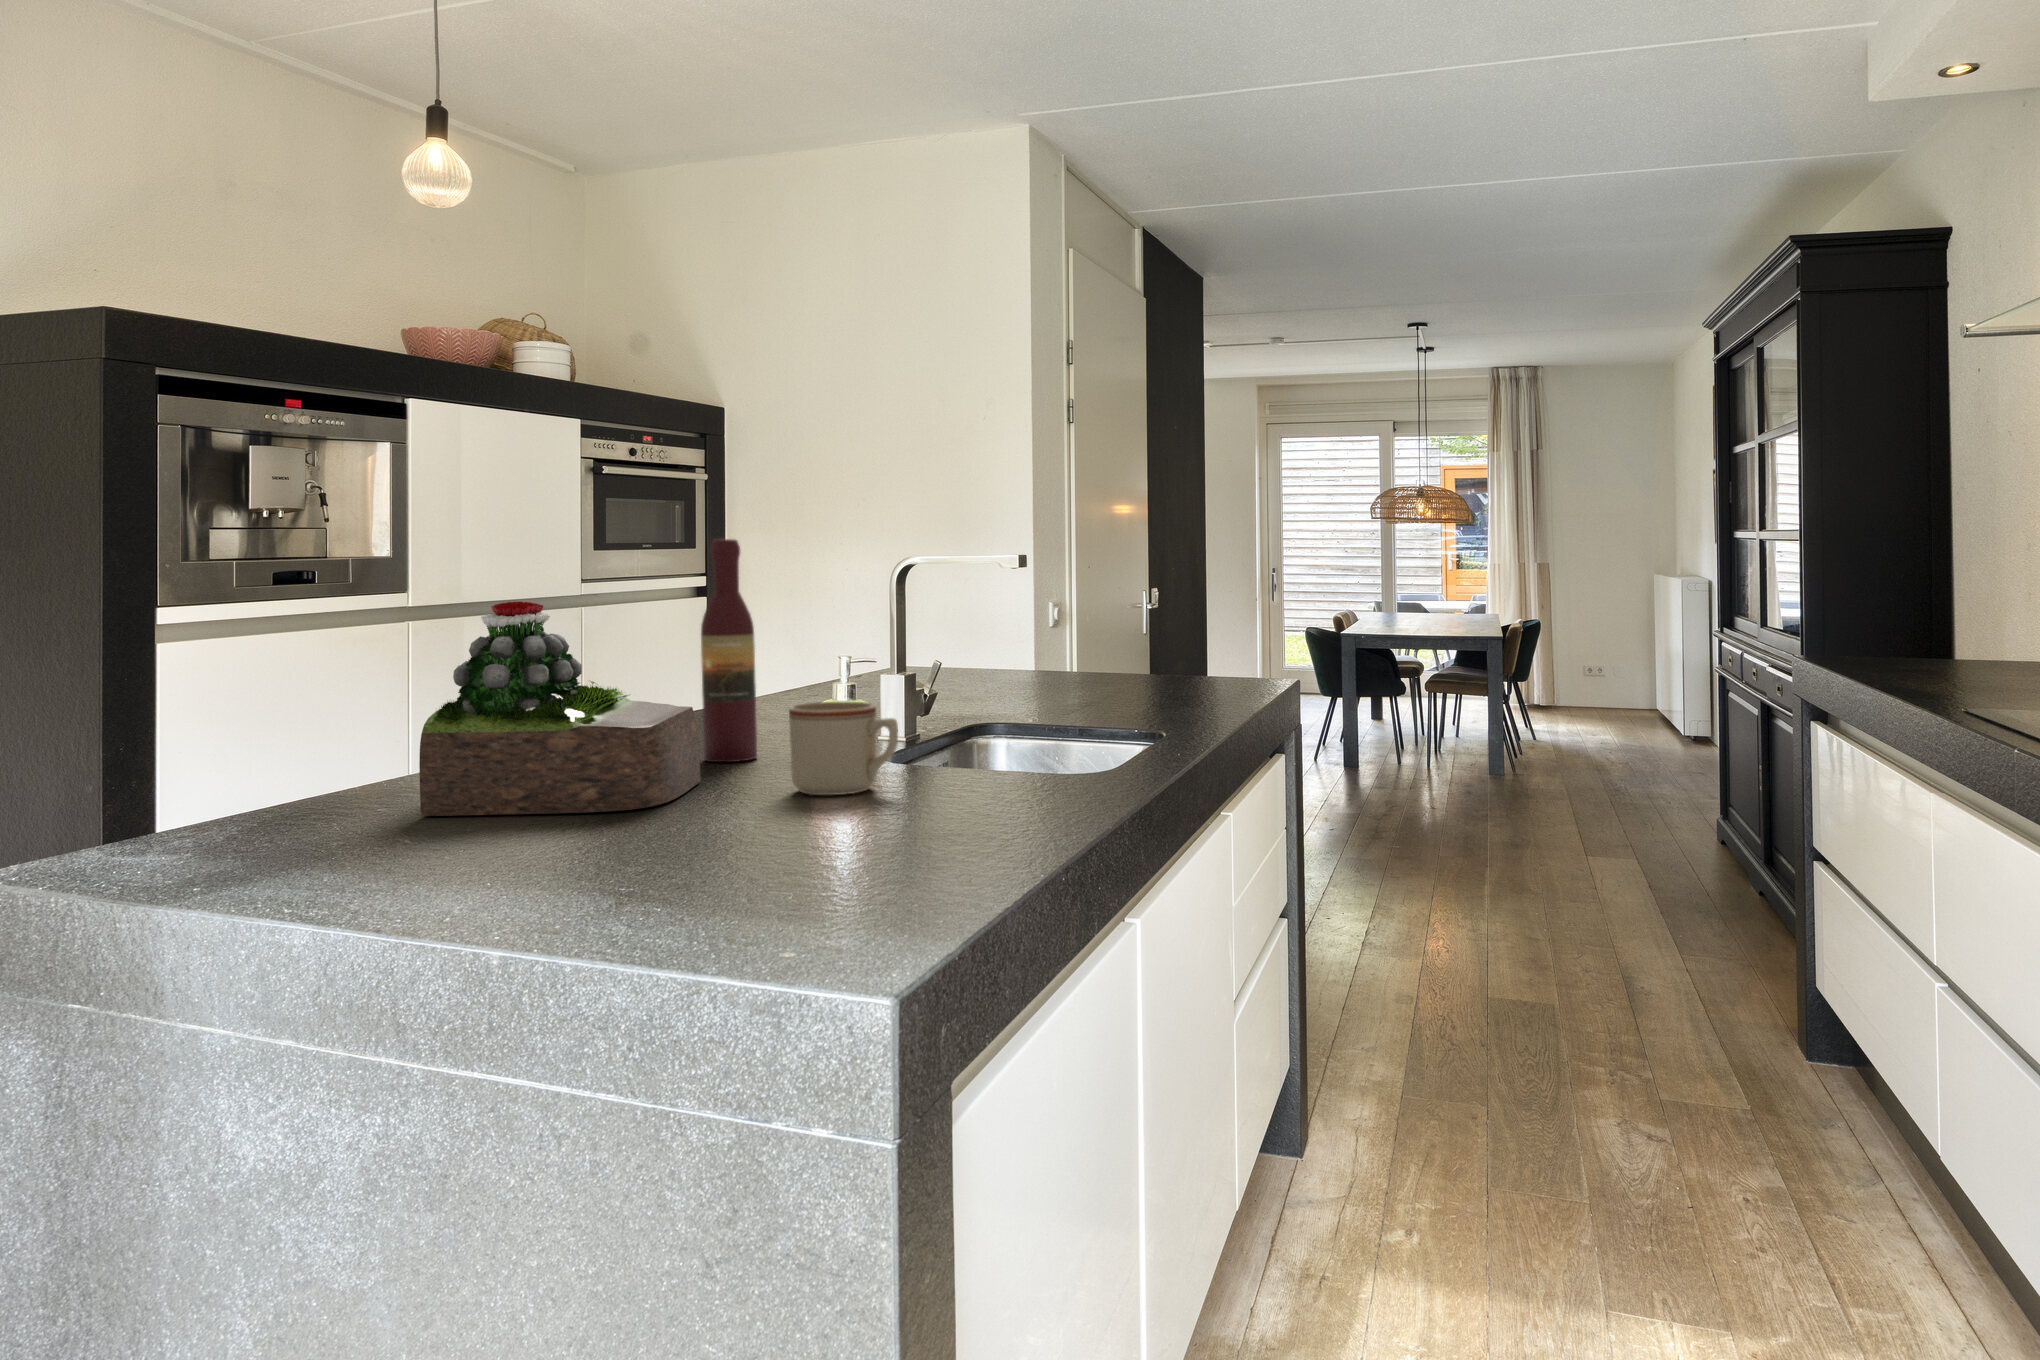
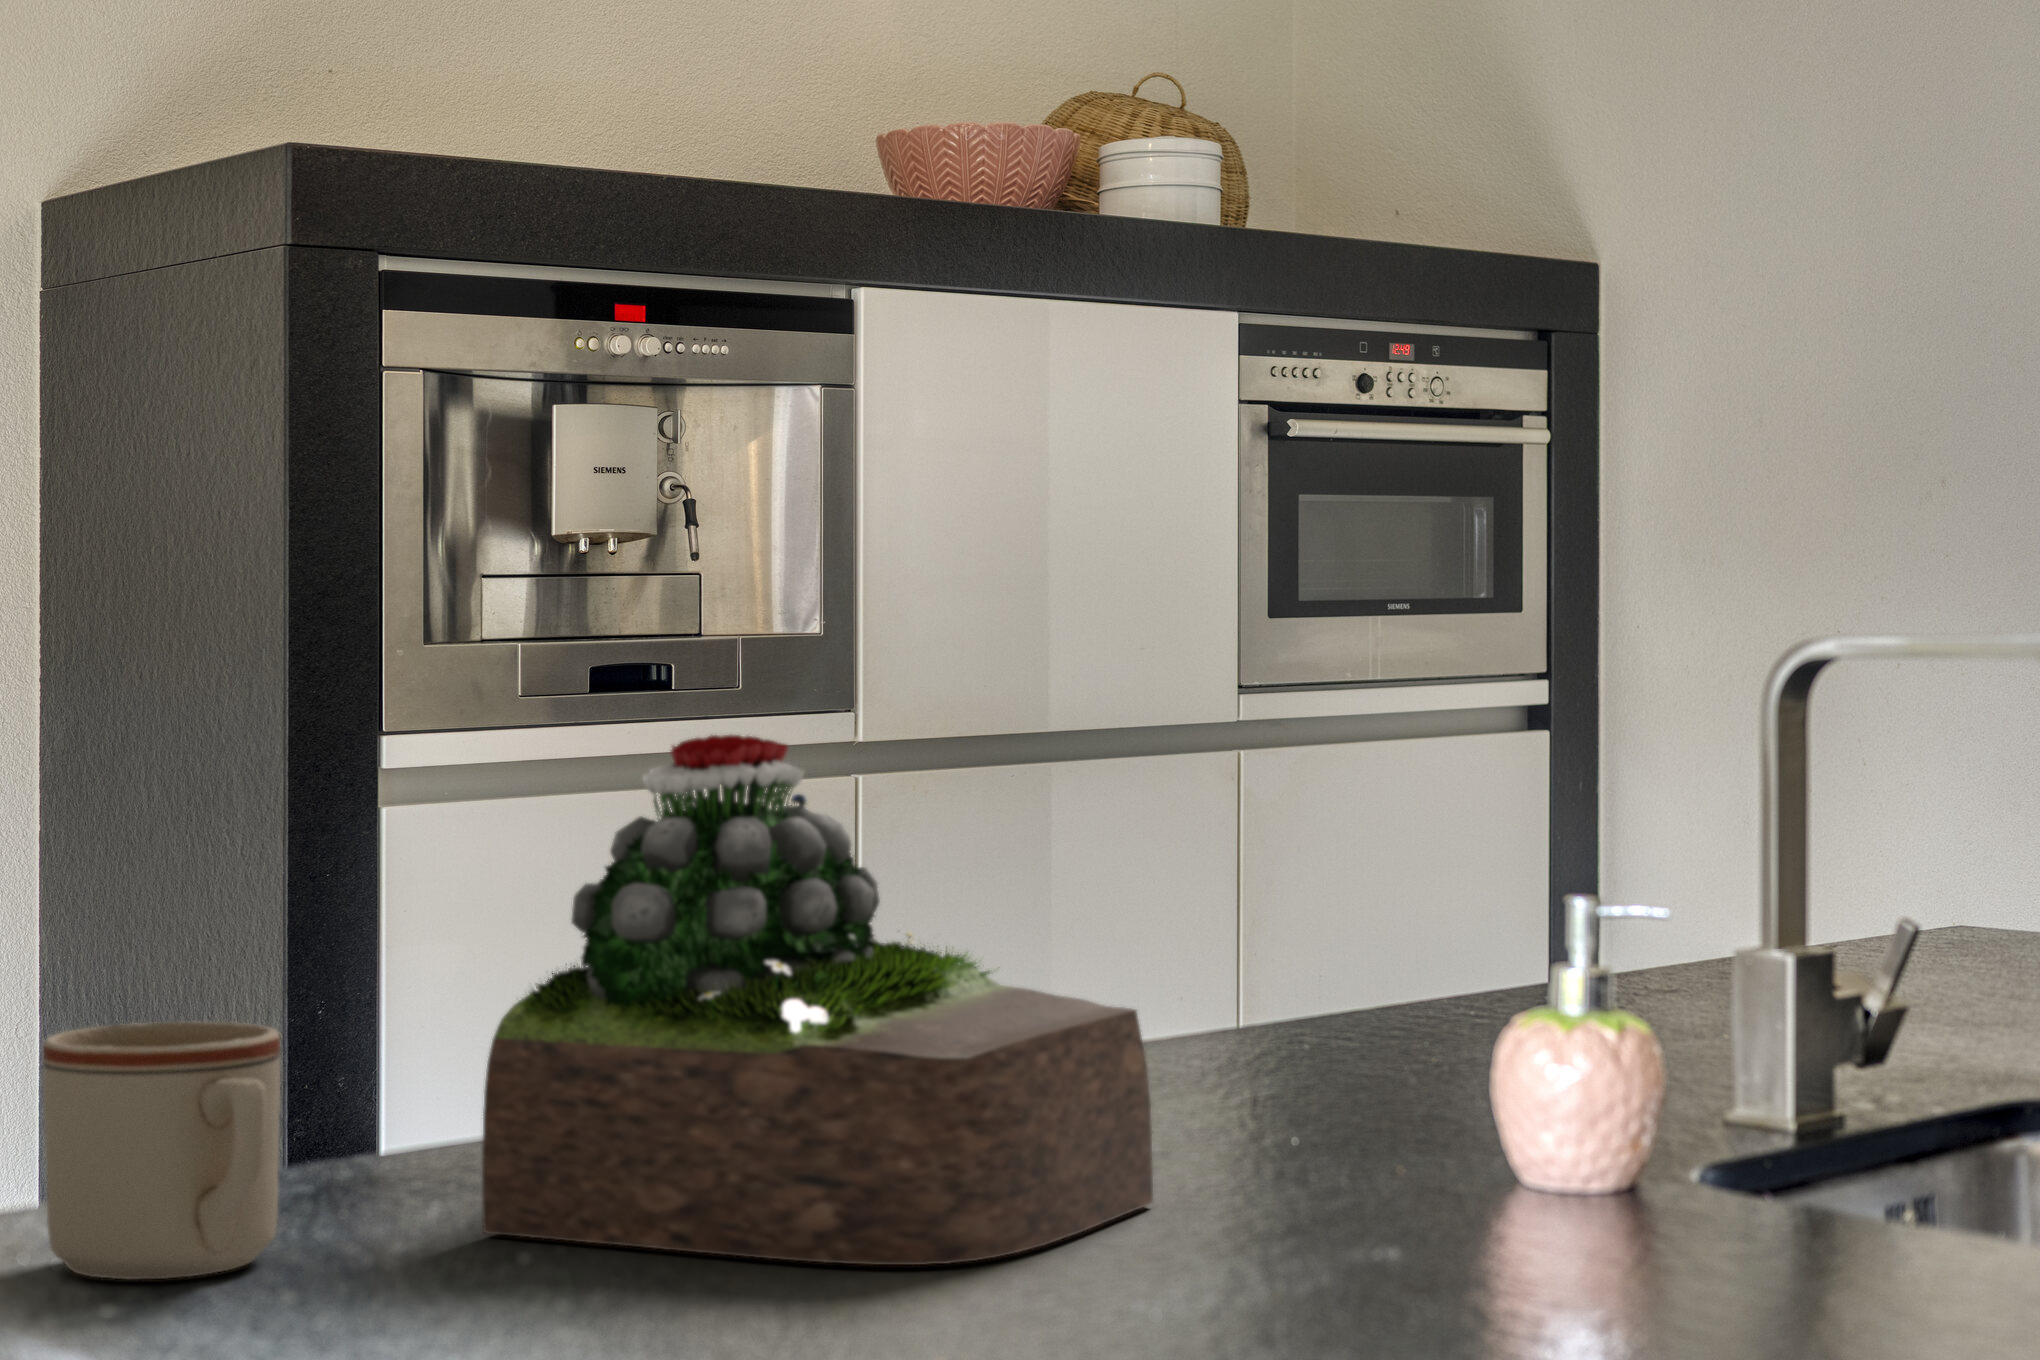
wine bottle: present [701,539,757,762] -> none [1219,580,1356,1157]
mug: present [789,702,898,795] -> present [43,1022,280,1279]

